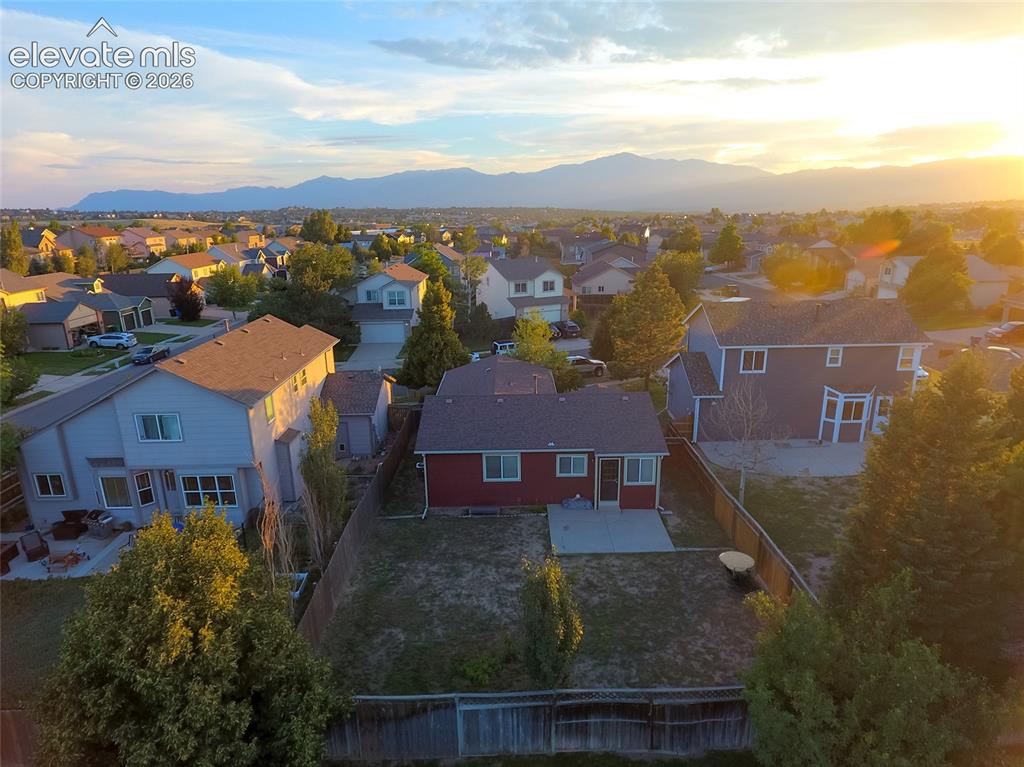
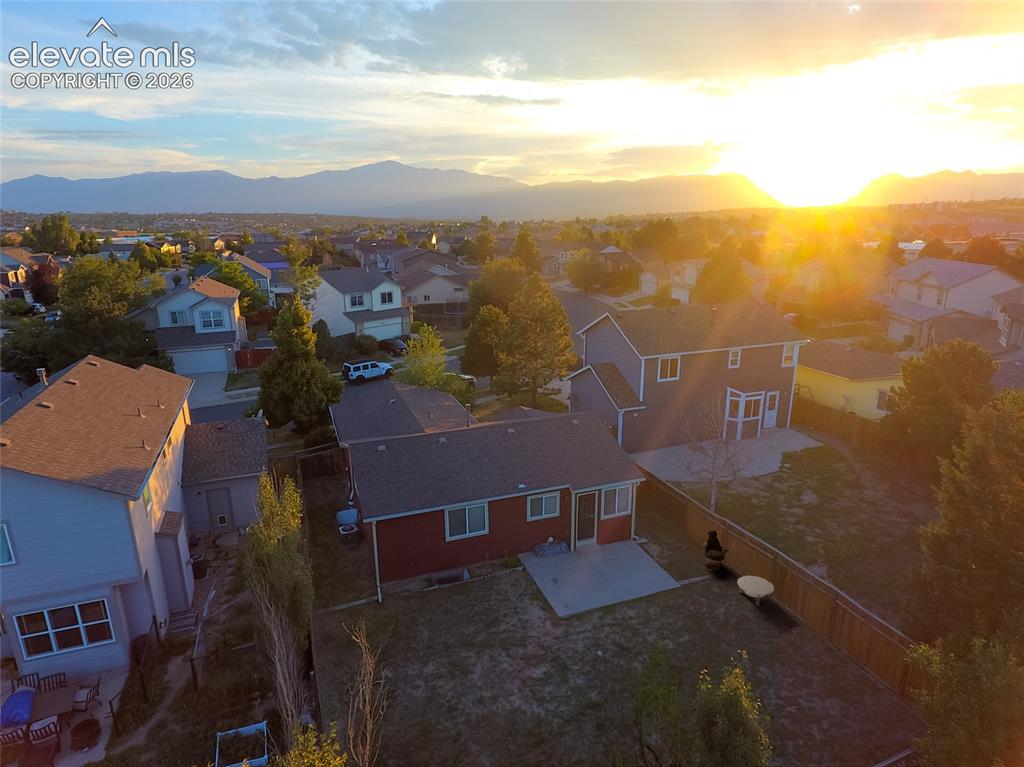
lounge chair: none [705,508,735,547] -> present [703,530,728,573]

